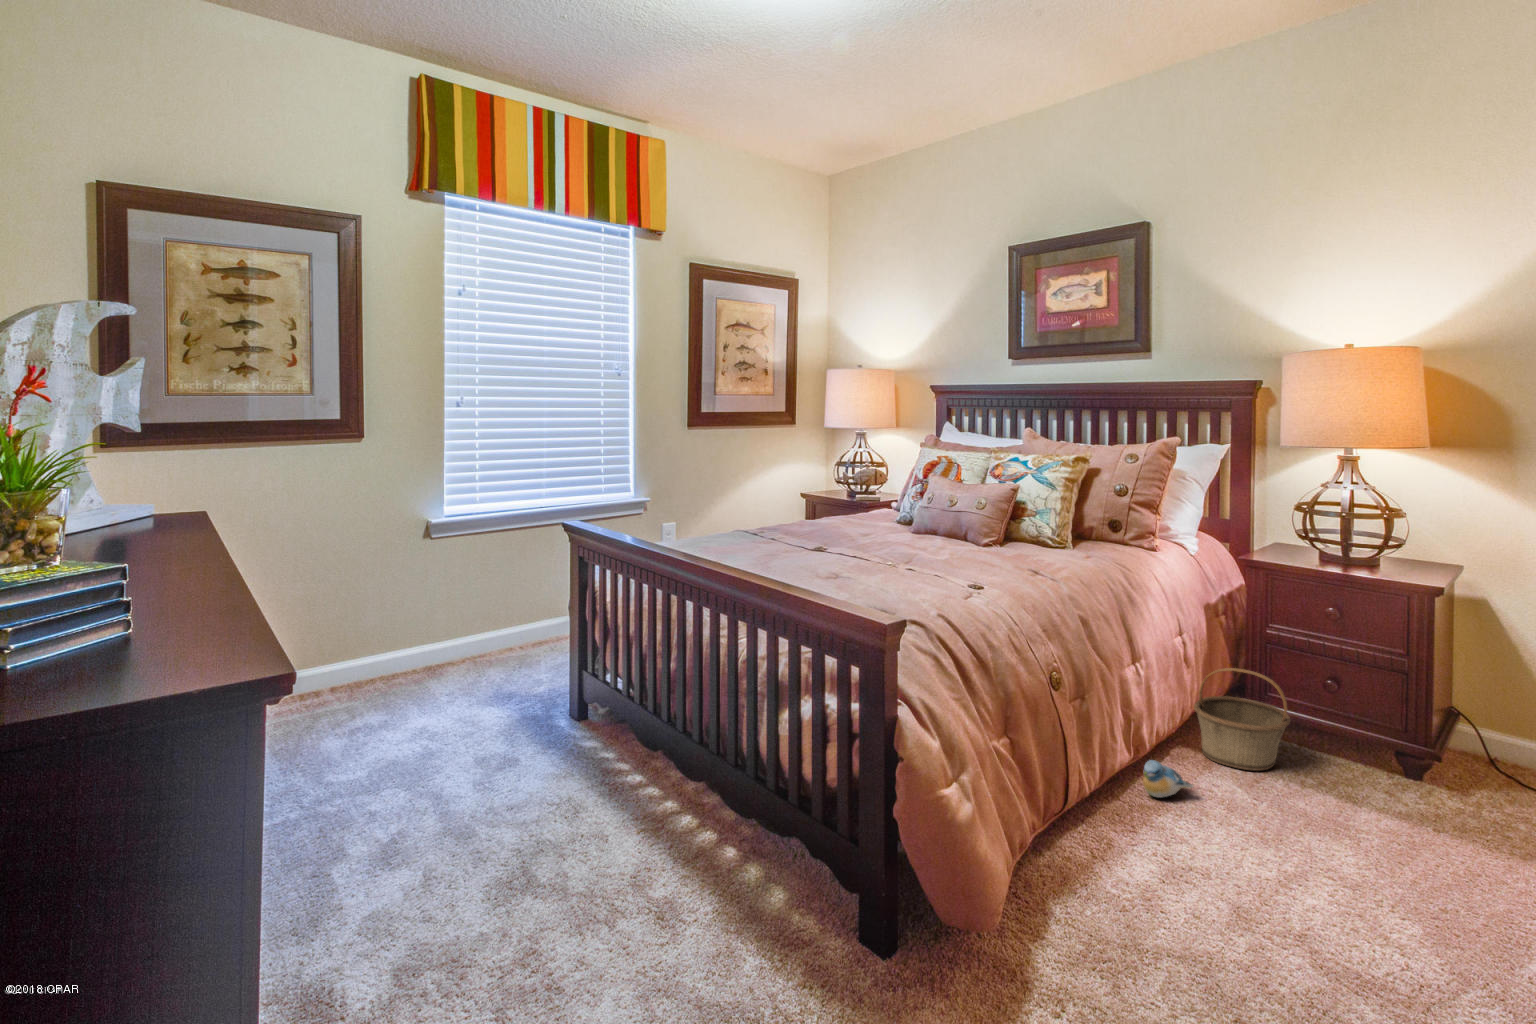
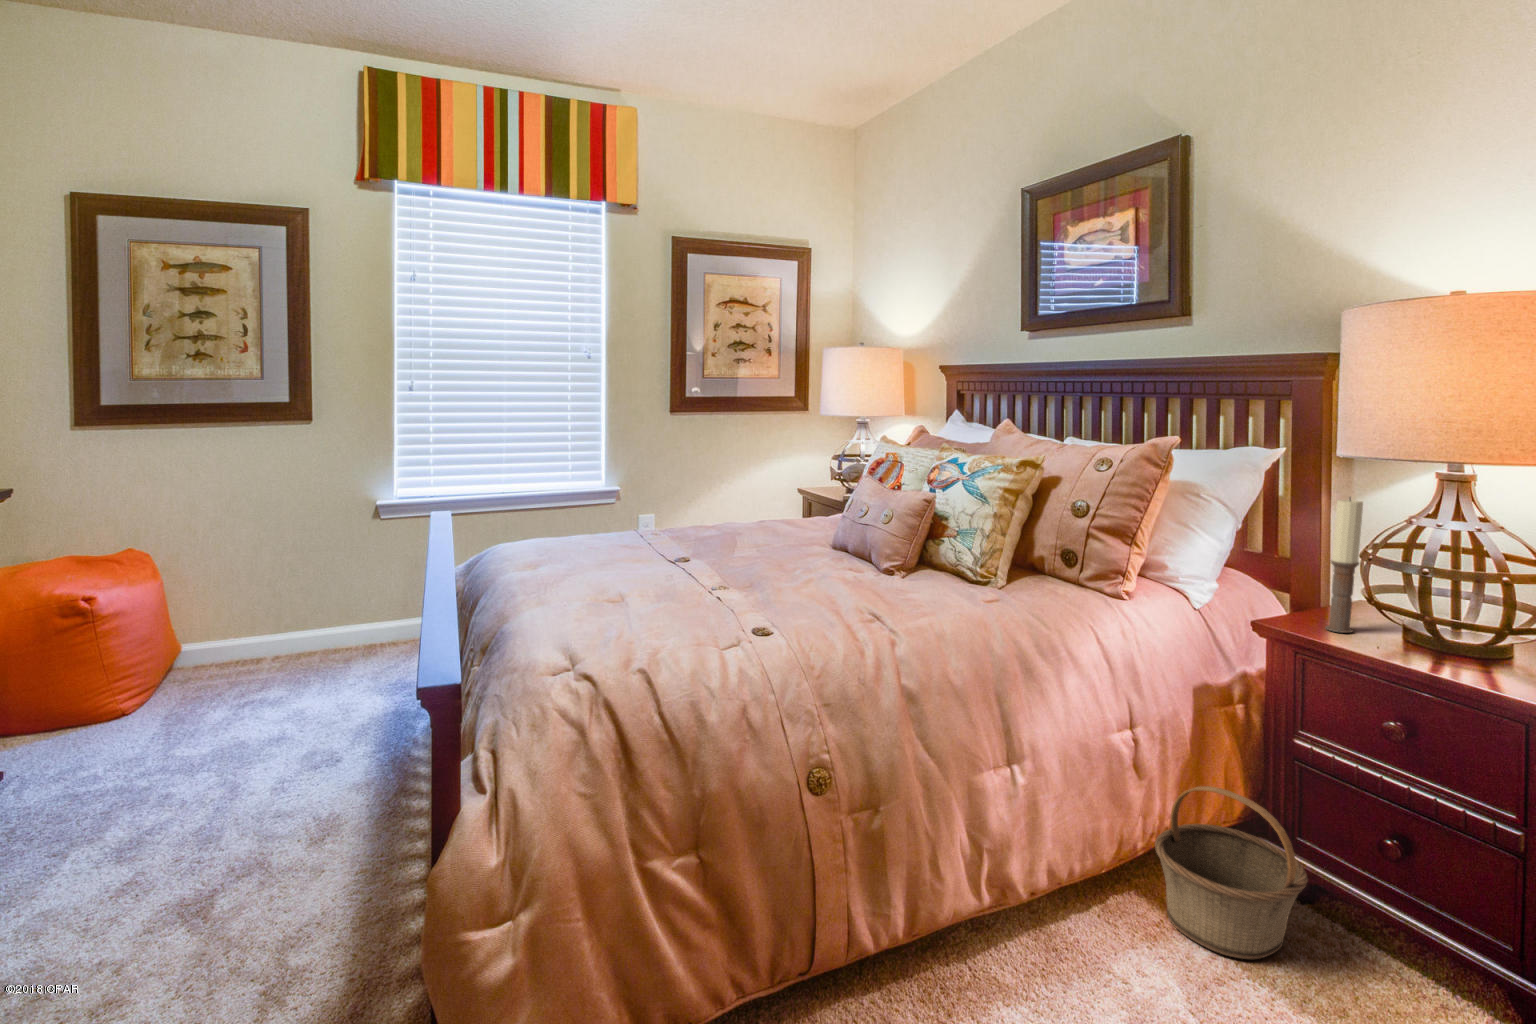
candle: none [1276,477,1298,563] -> present [1326,498,1363,633]
plush toy: present [1143,760,1193,798] -> none [1006,916,1090,977]

